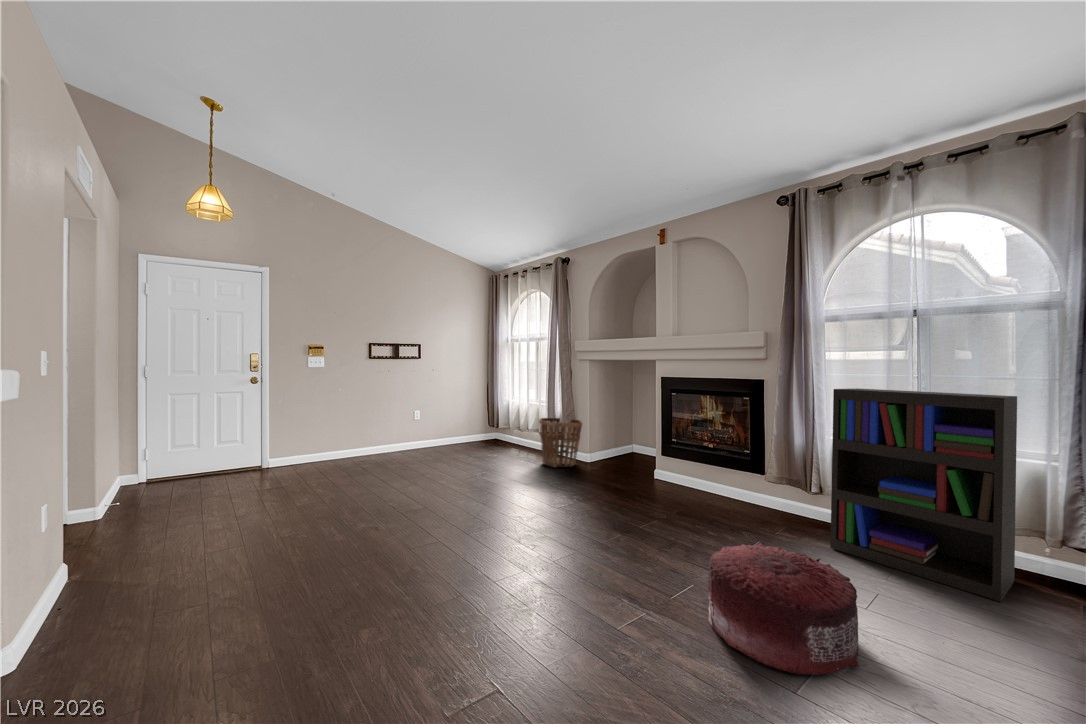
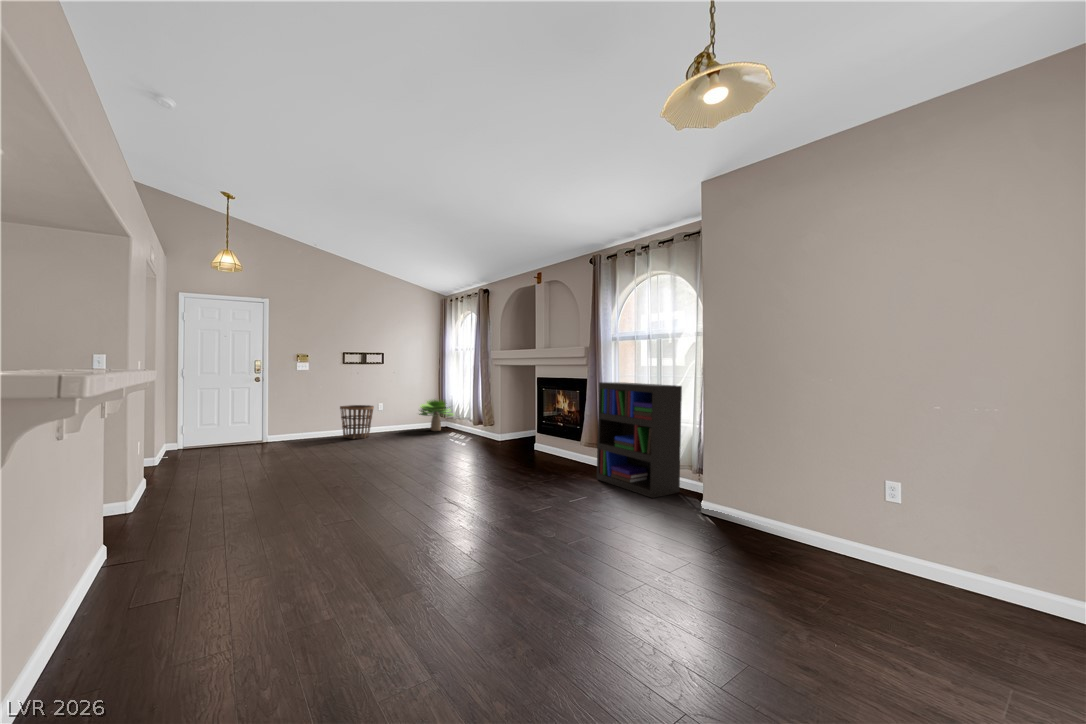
potted plant: none [465,405,516,448] -> present [419,400,453,431]
basket: present [539,418,582,467] -> present [340,405,374,439]
pouf: present [708,543,859,675] -> none [478,465,547,516]

